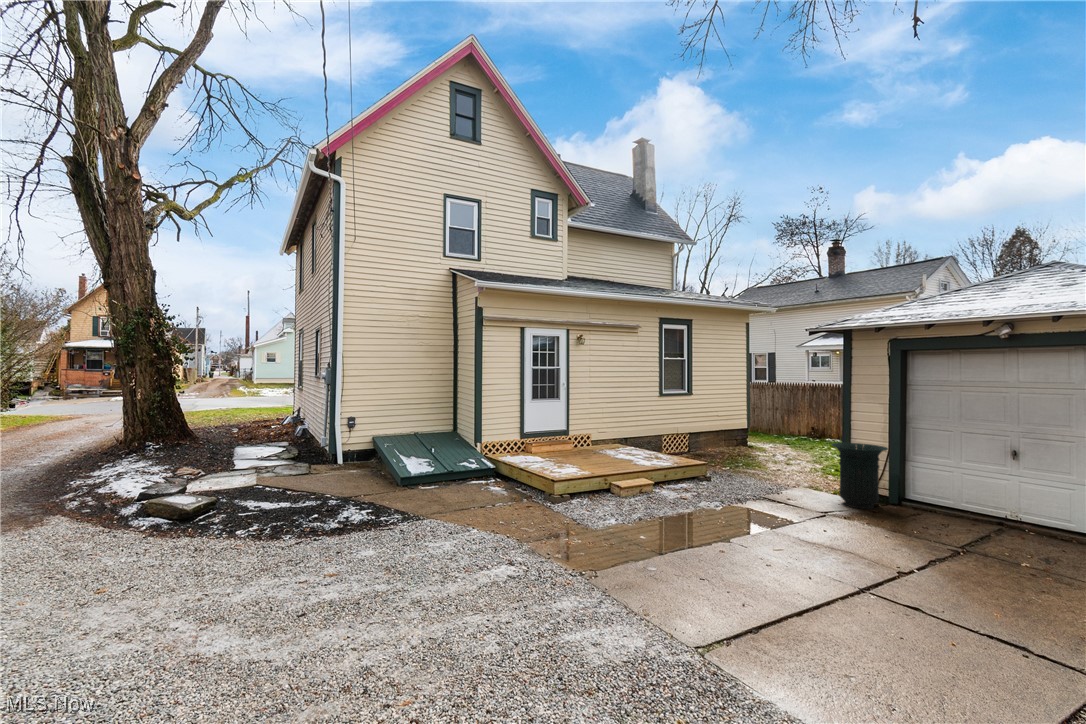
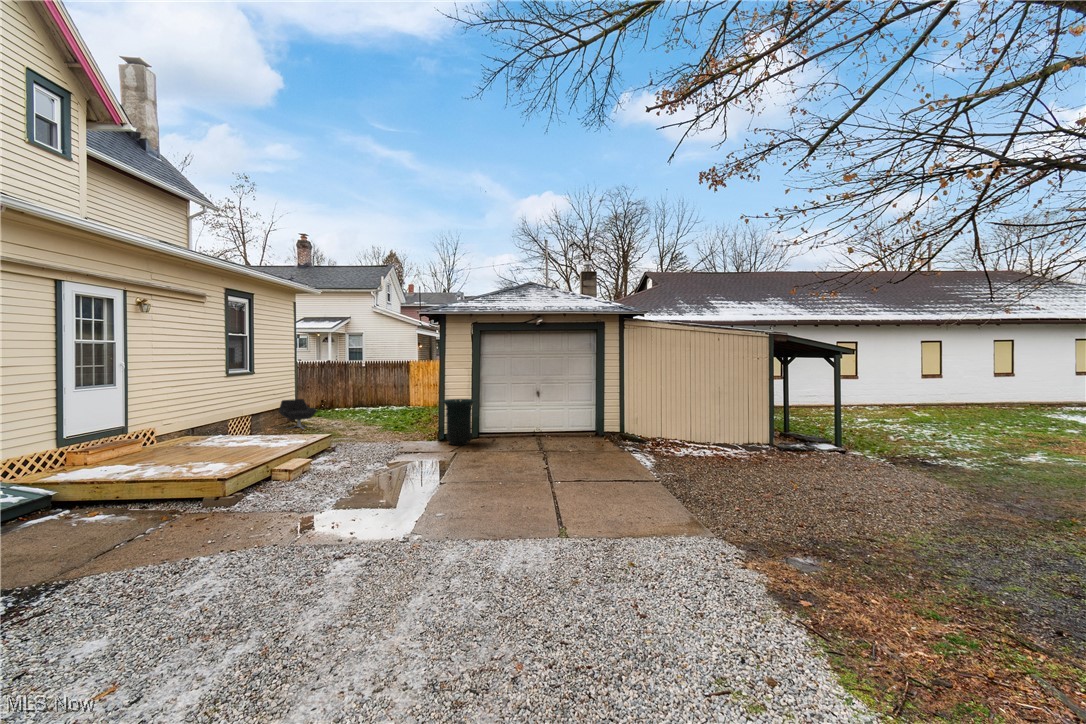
lounge chair: none [718,421,753,453] -> present [279,399,317,428]

